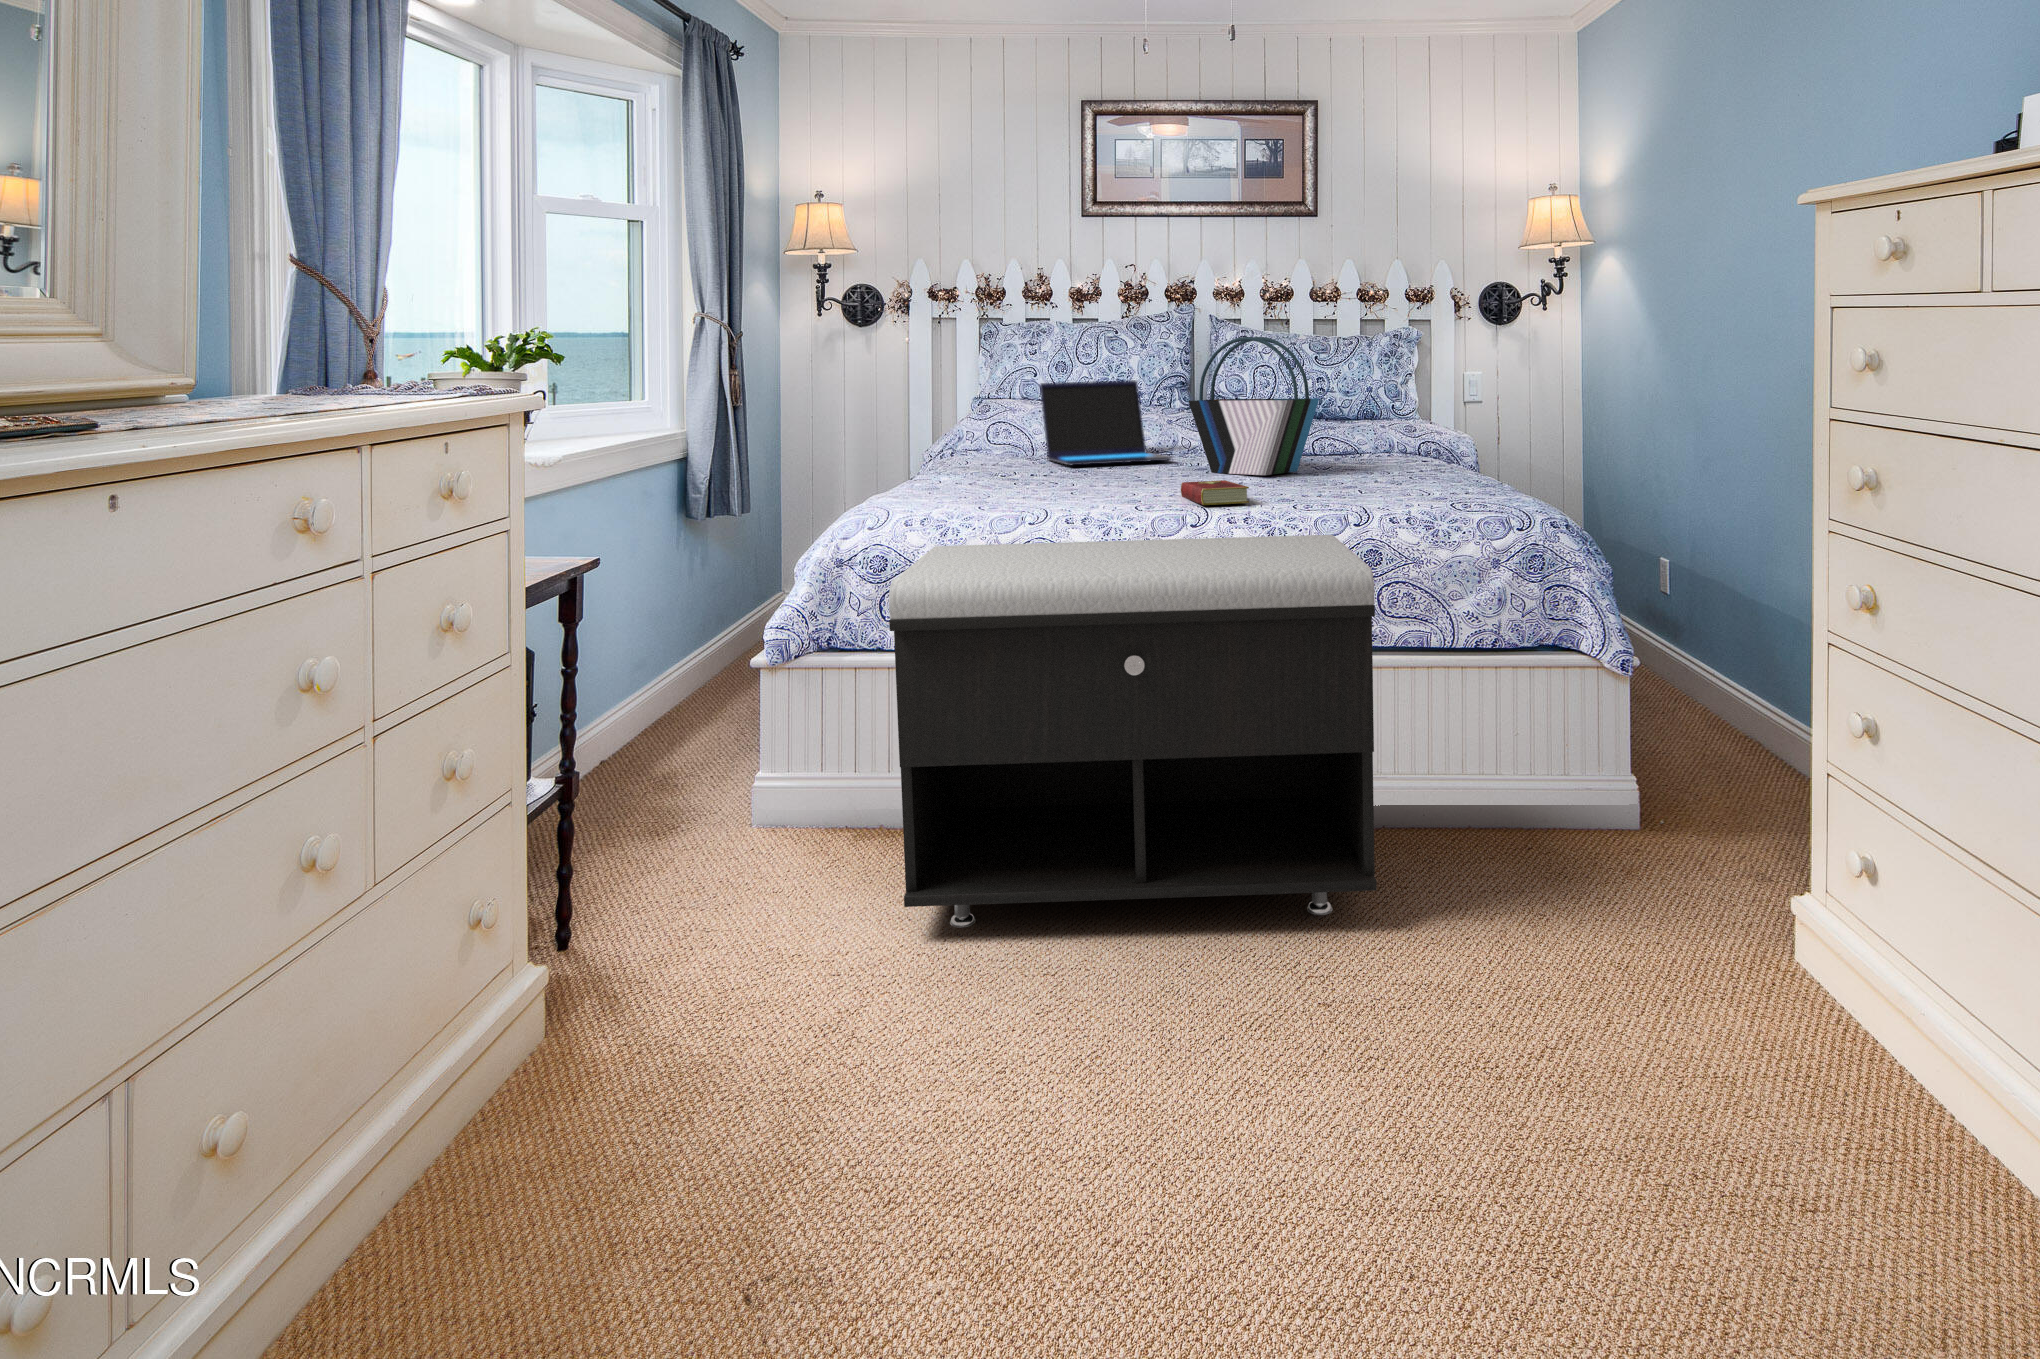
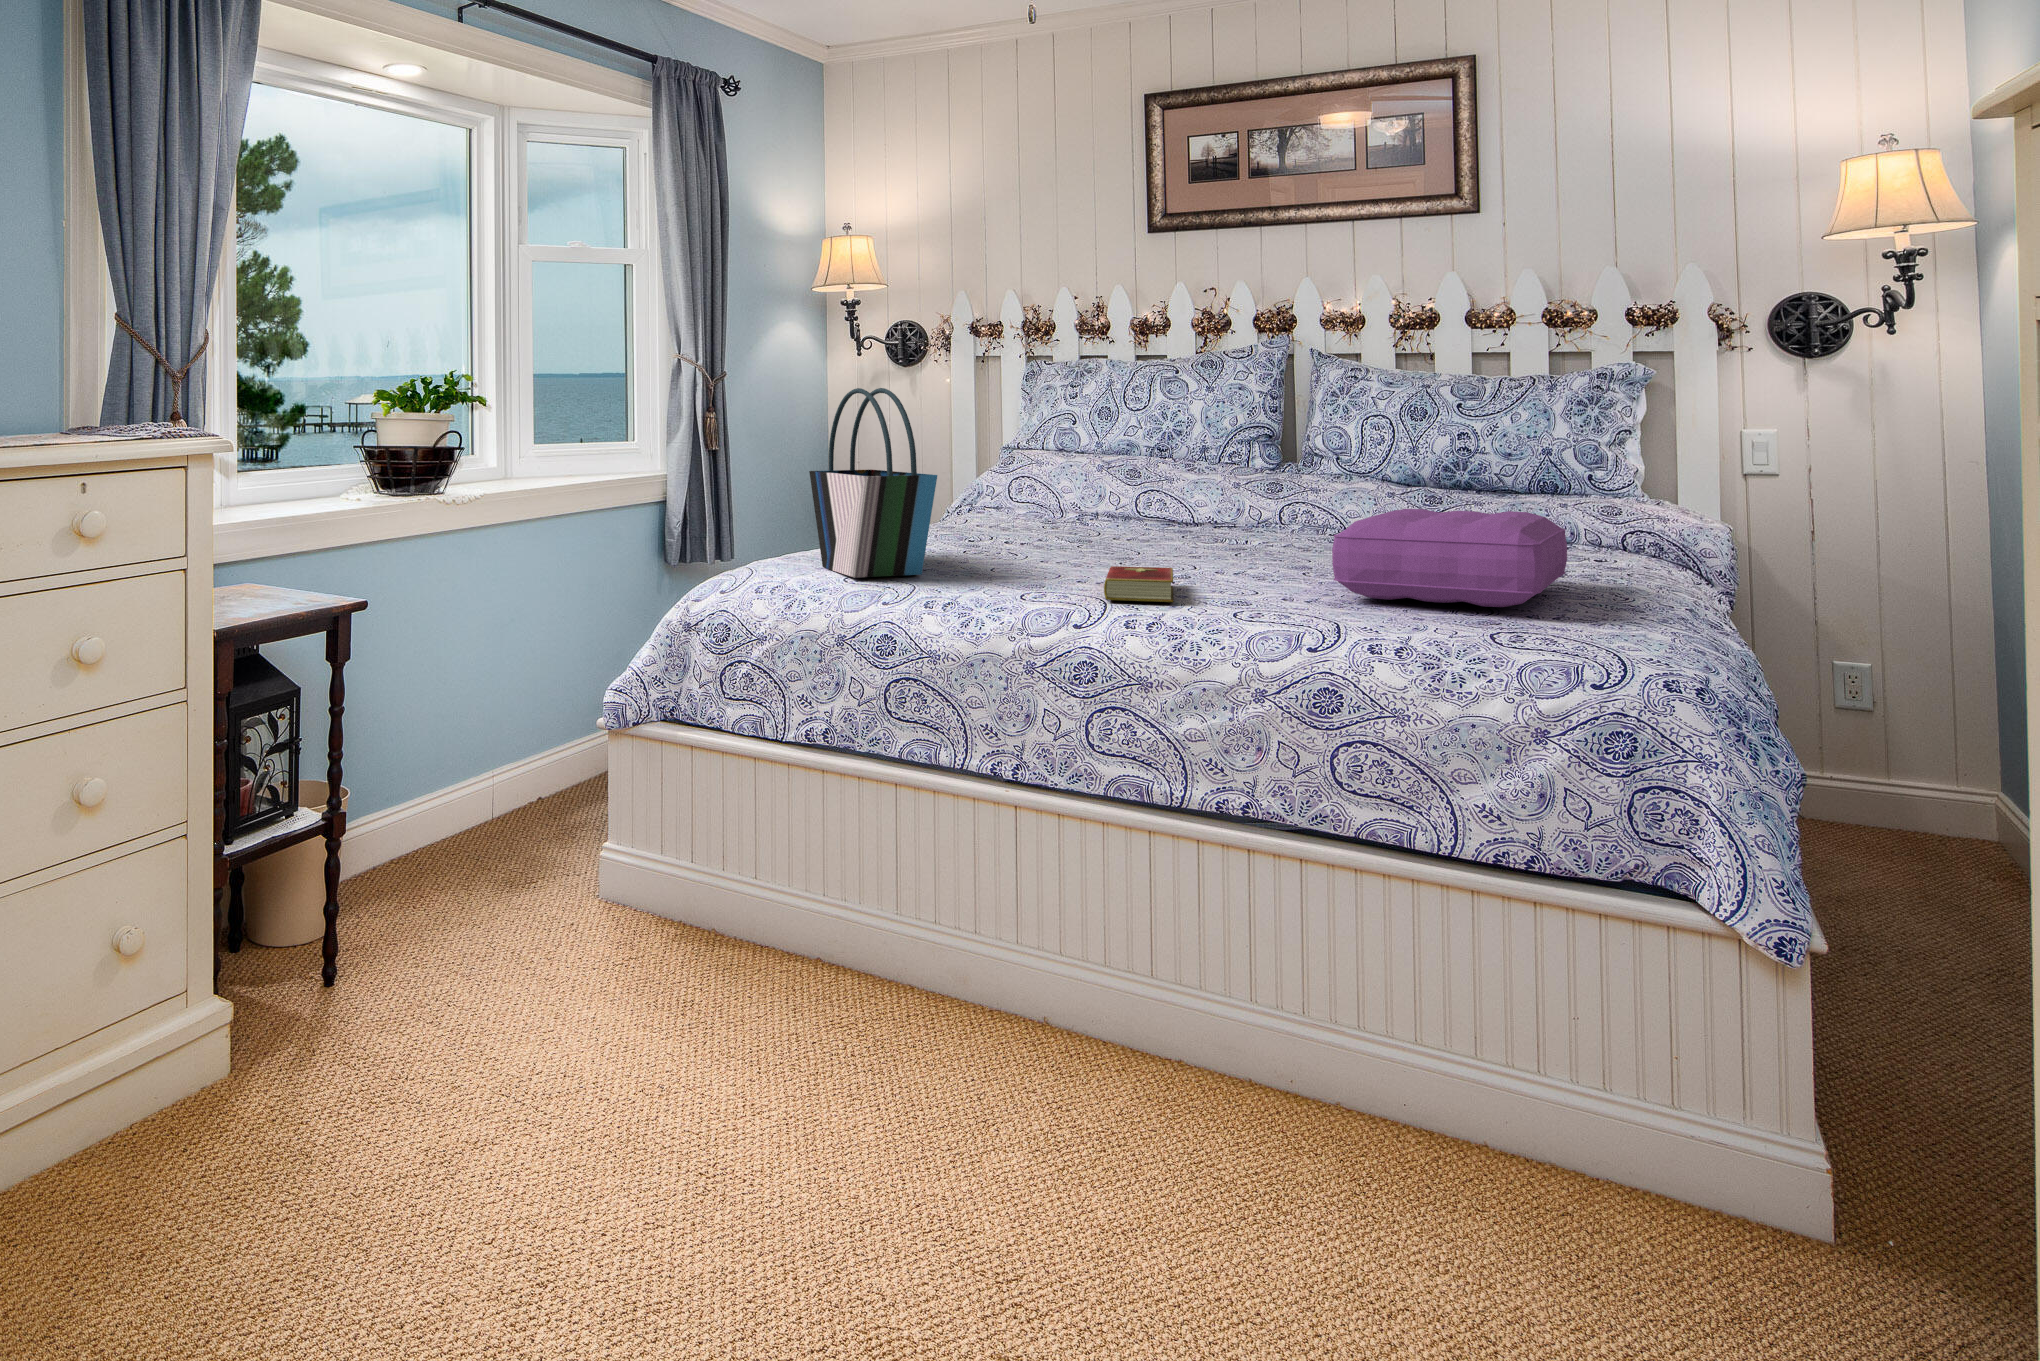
tote bag: present [1189,337,1319,475] -> present [809,388,937,578]
laptop: present [1040,380,1172,465] -> none [1039,431,1186,534]
pillow: none [1334,428,1463,491] -> present [1332,509,1567,607]
storage bench: present [889,535,1377,928] -> none [602,621,1253,1214]

